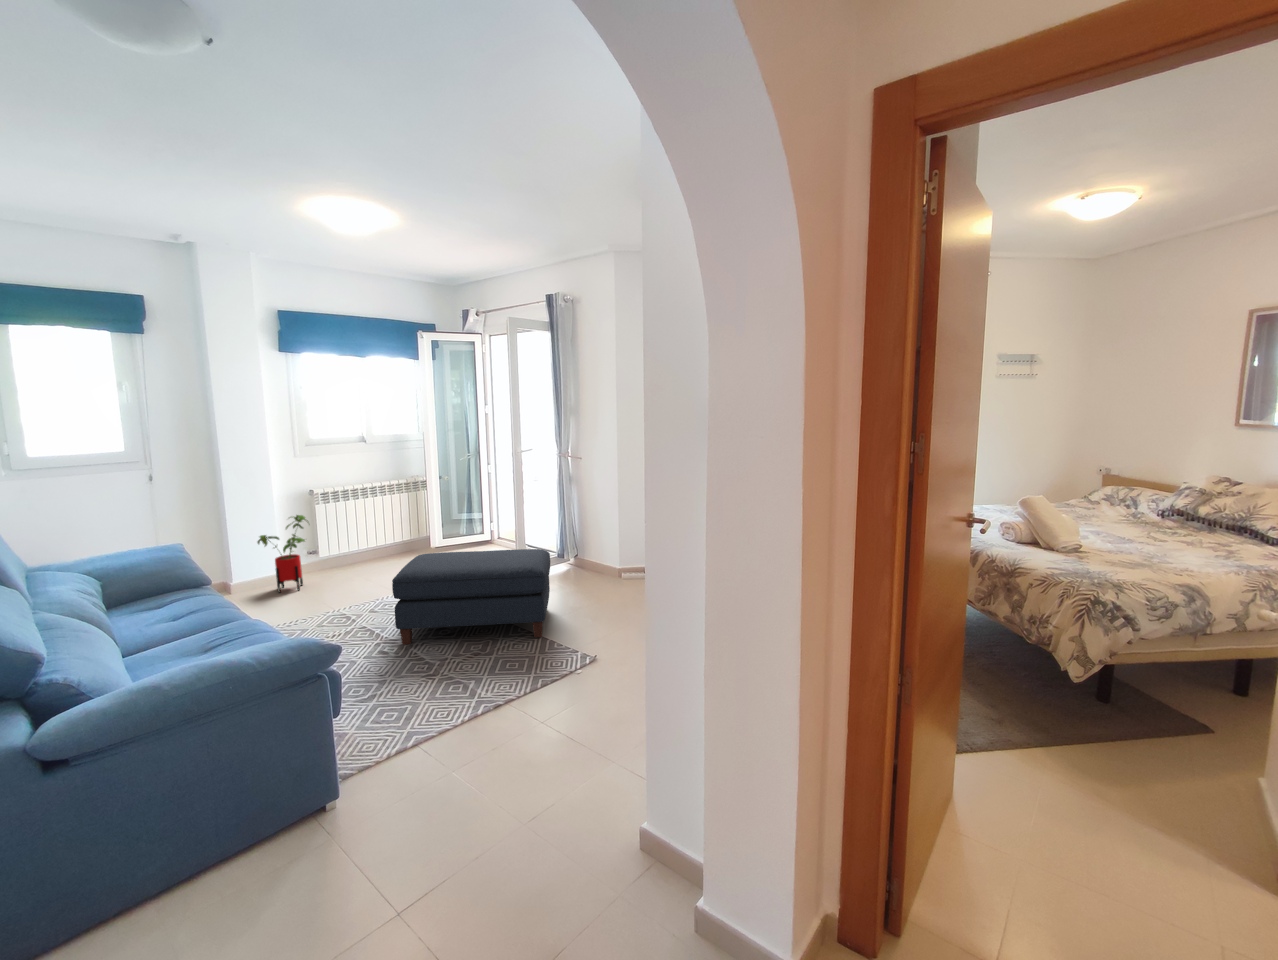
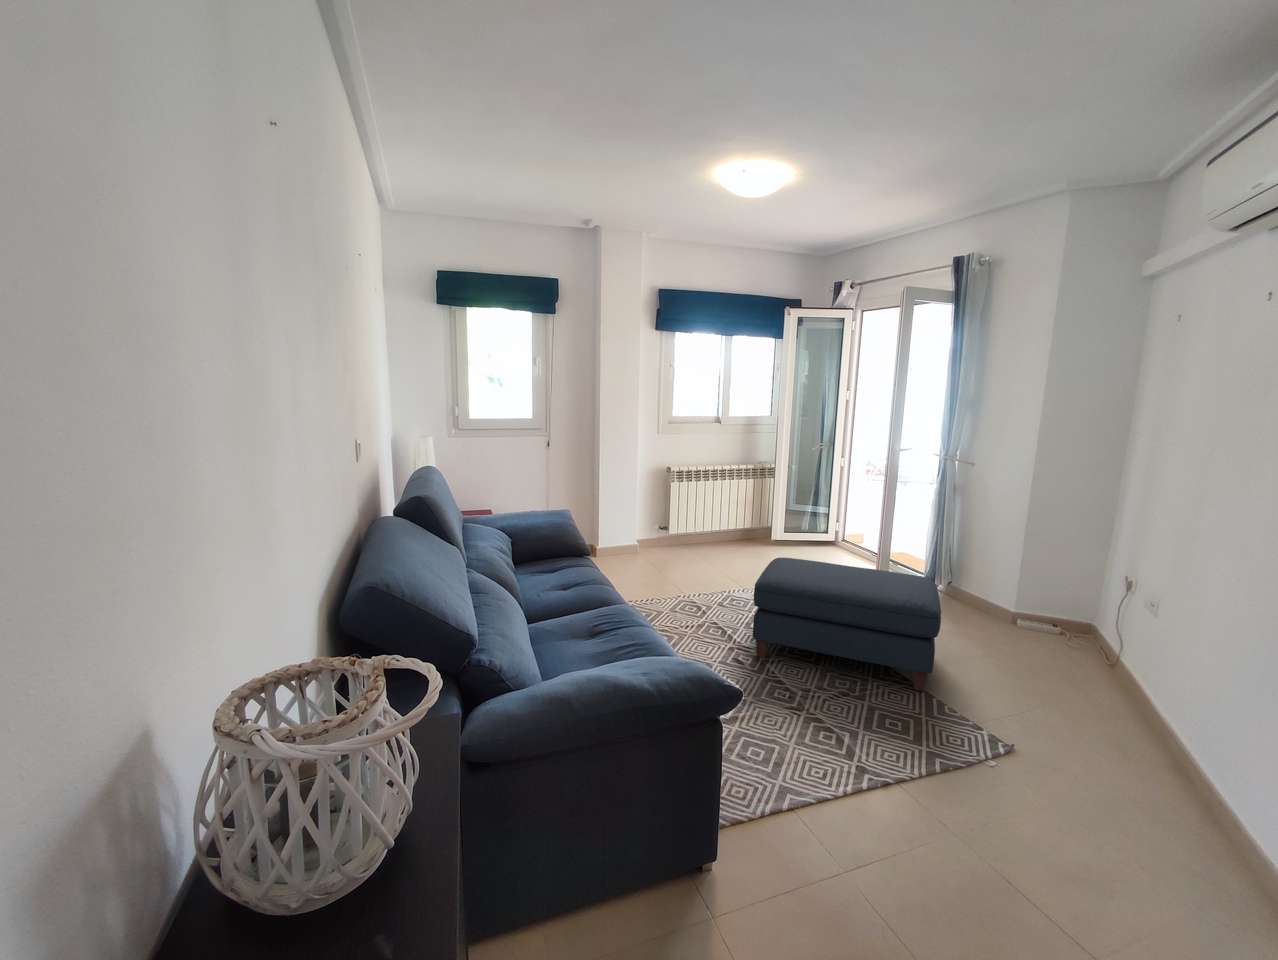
house plant: present [258,515,306,593] -> none [621,492,665,565]

